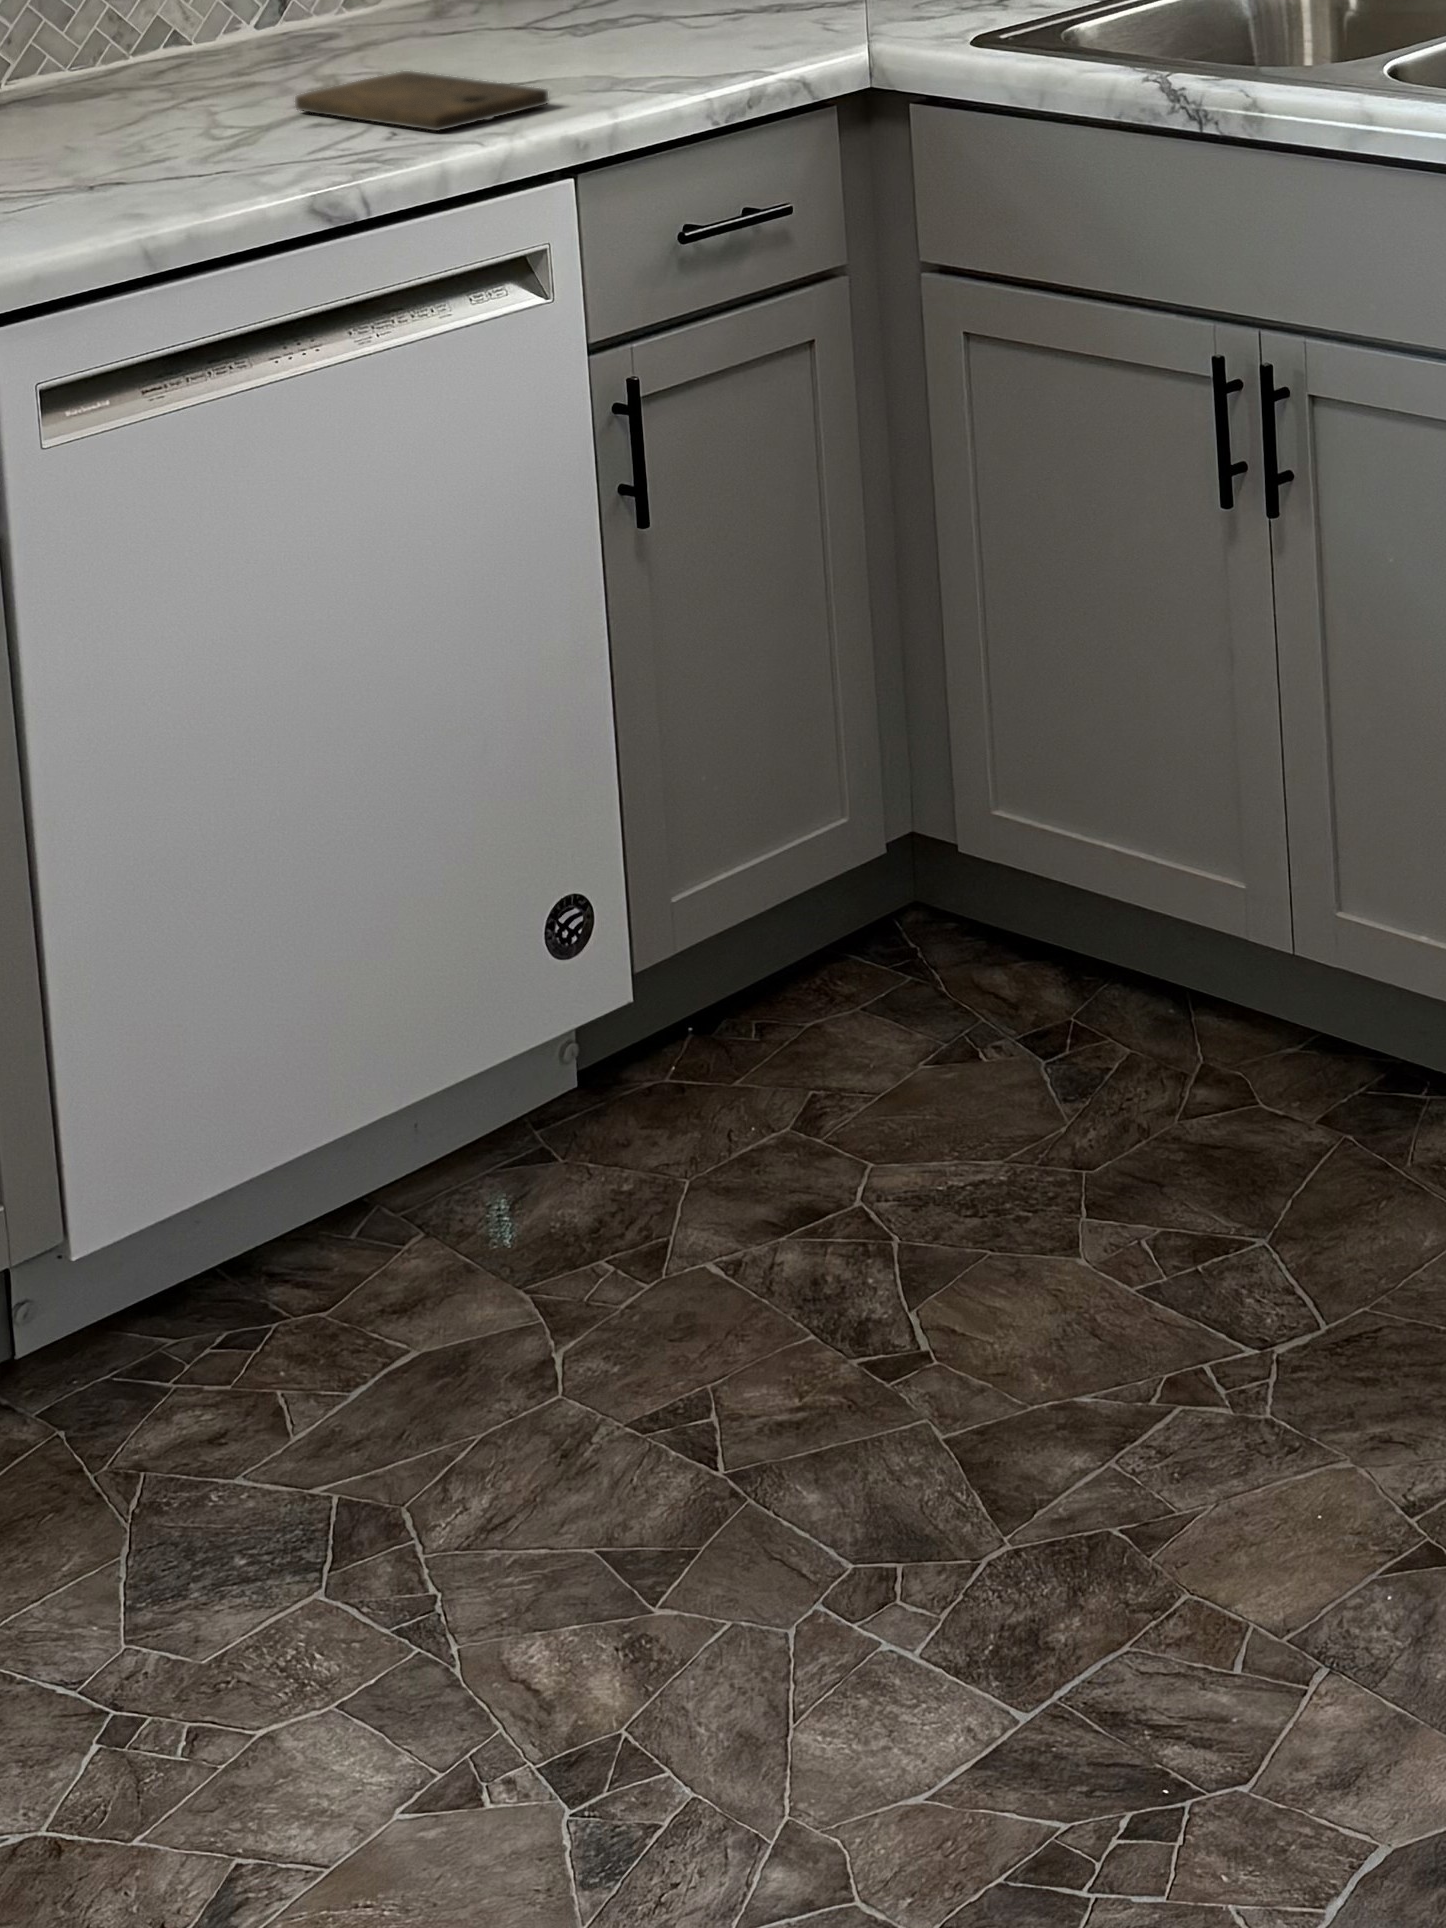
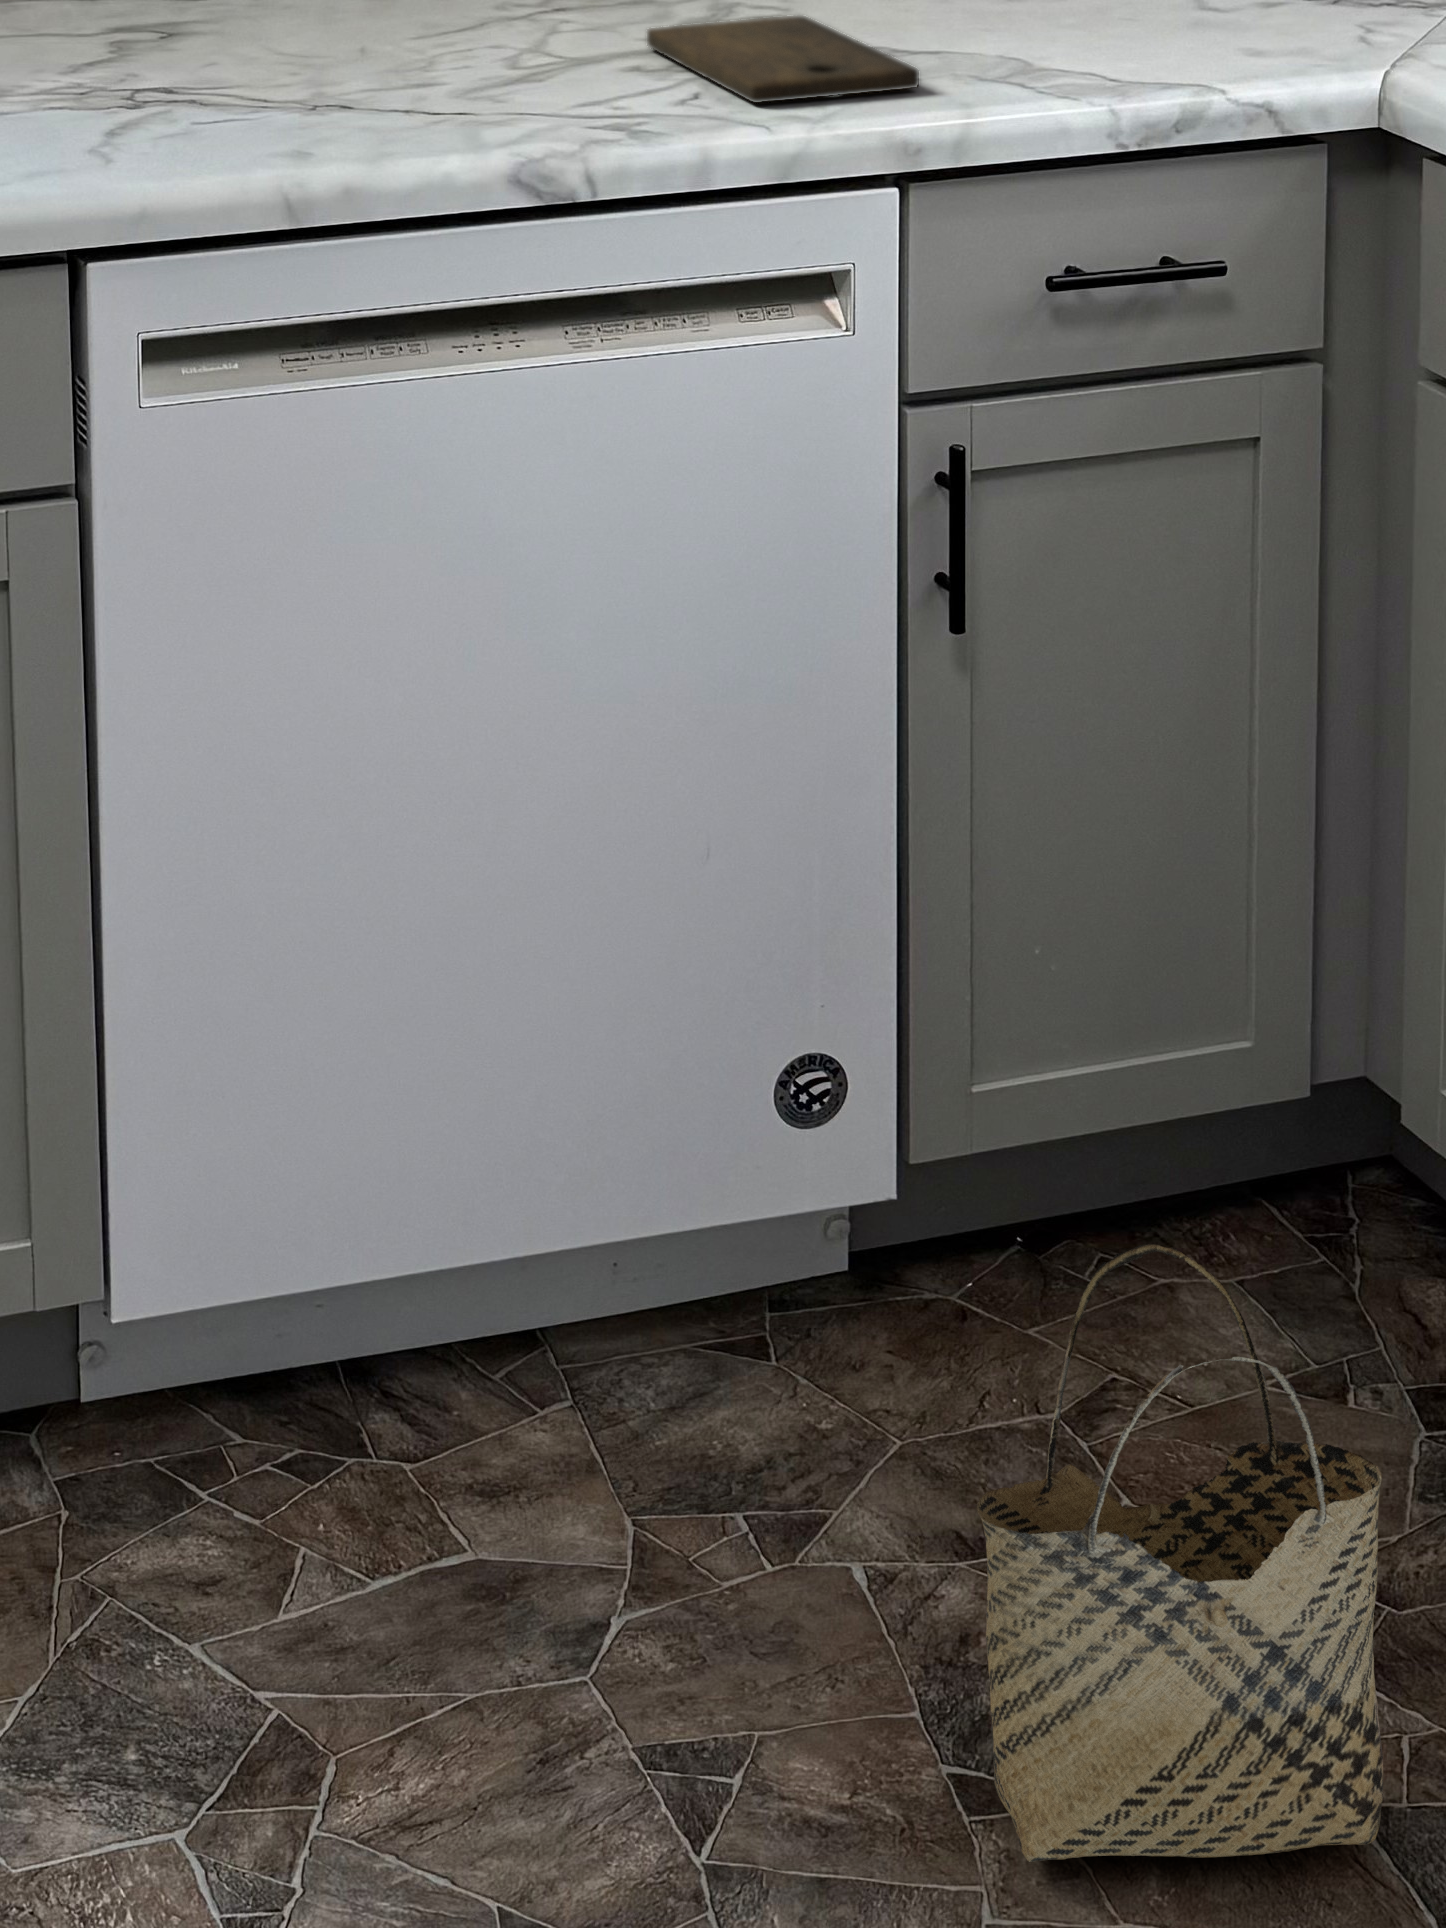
woven basket: none [883,909,1170,1387] -> present [977,1244,1383,1862]

